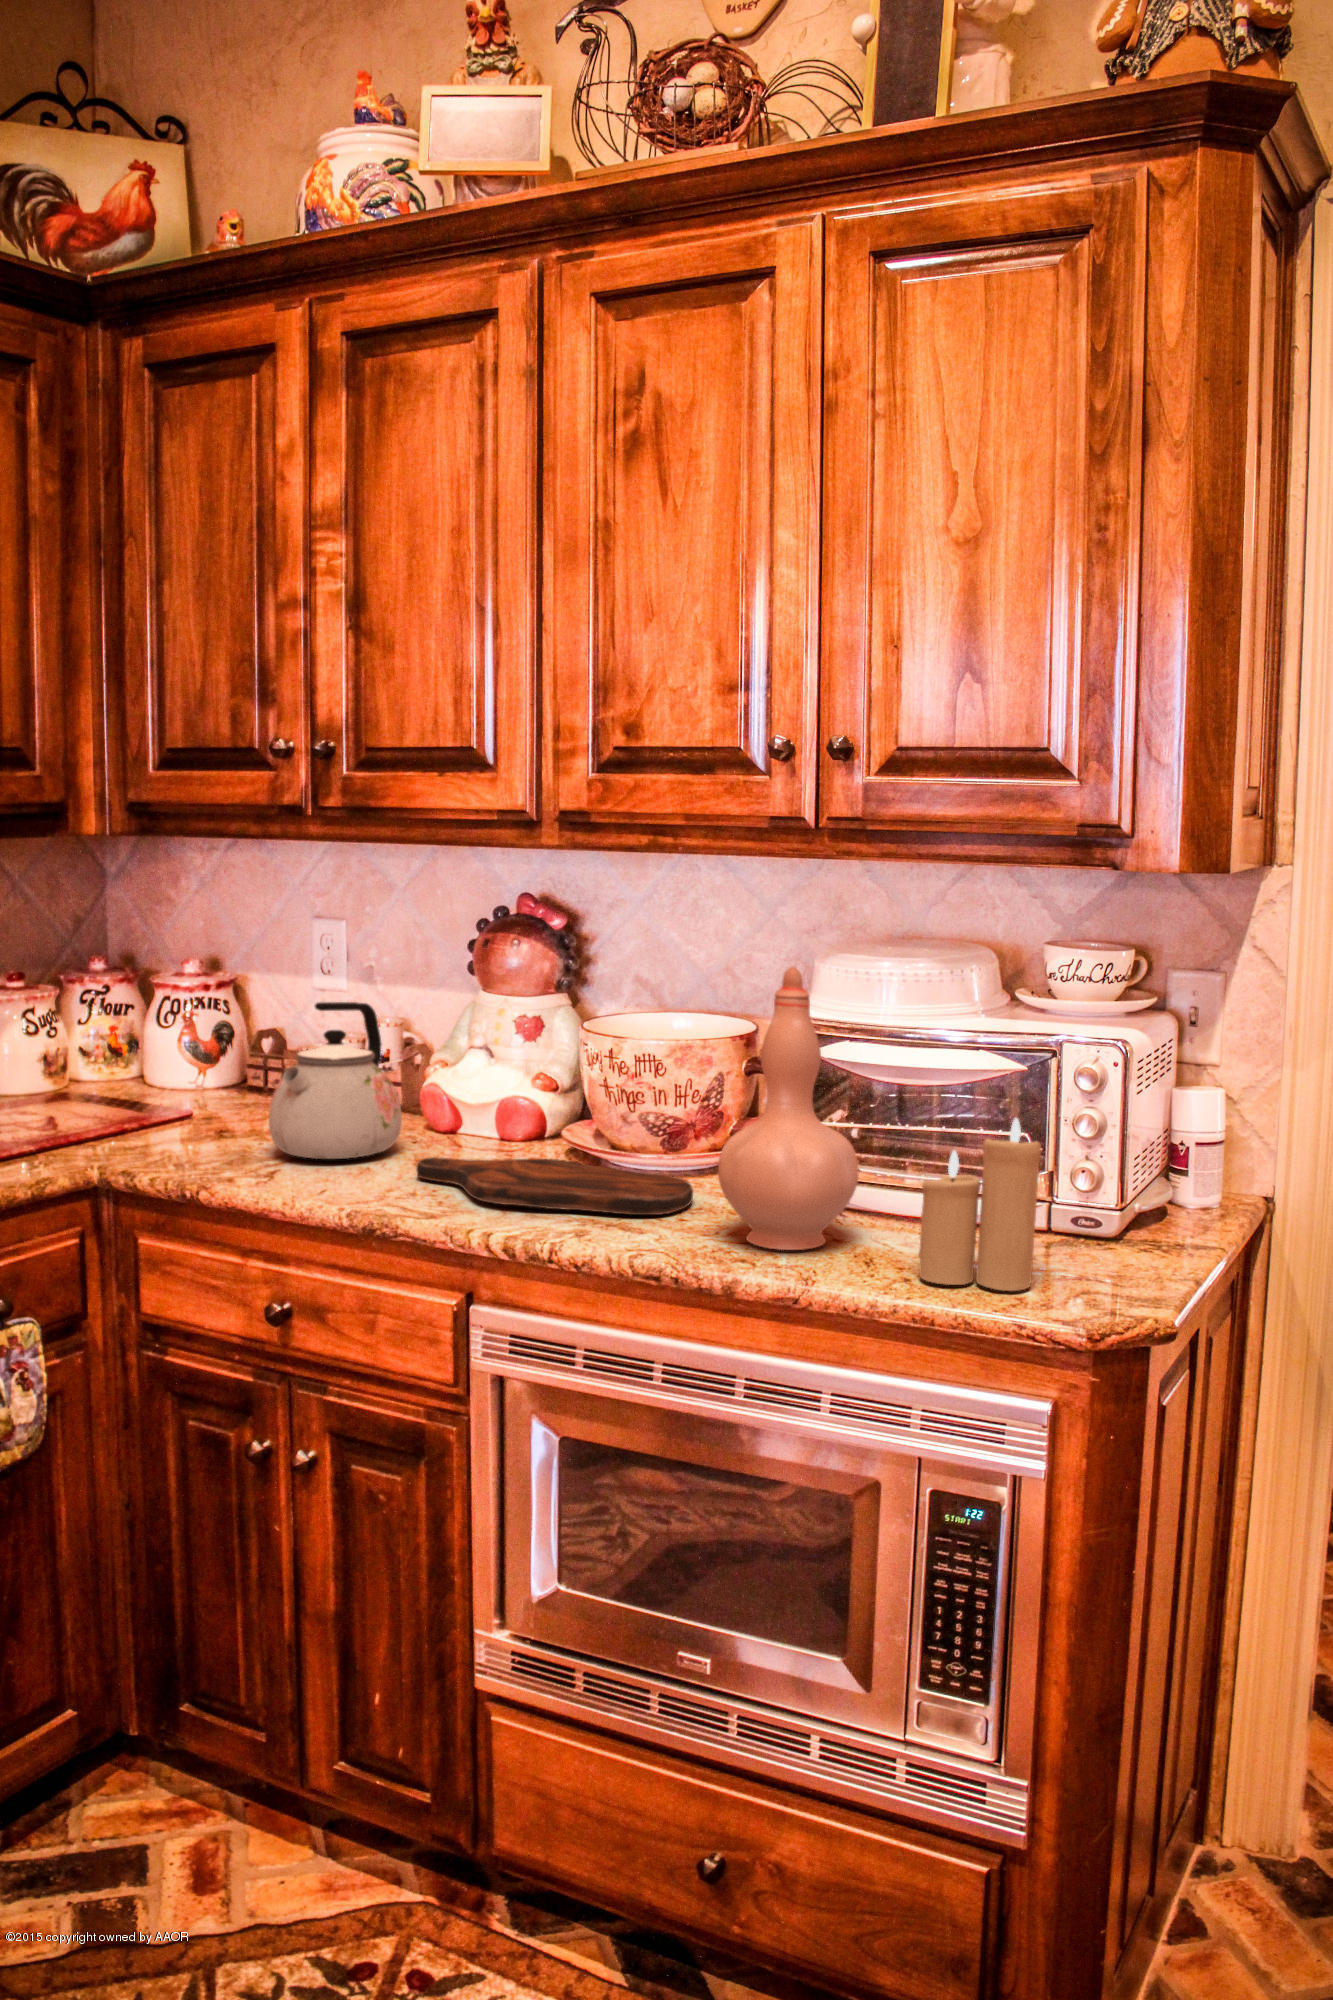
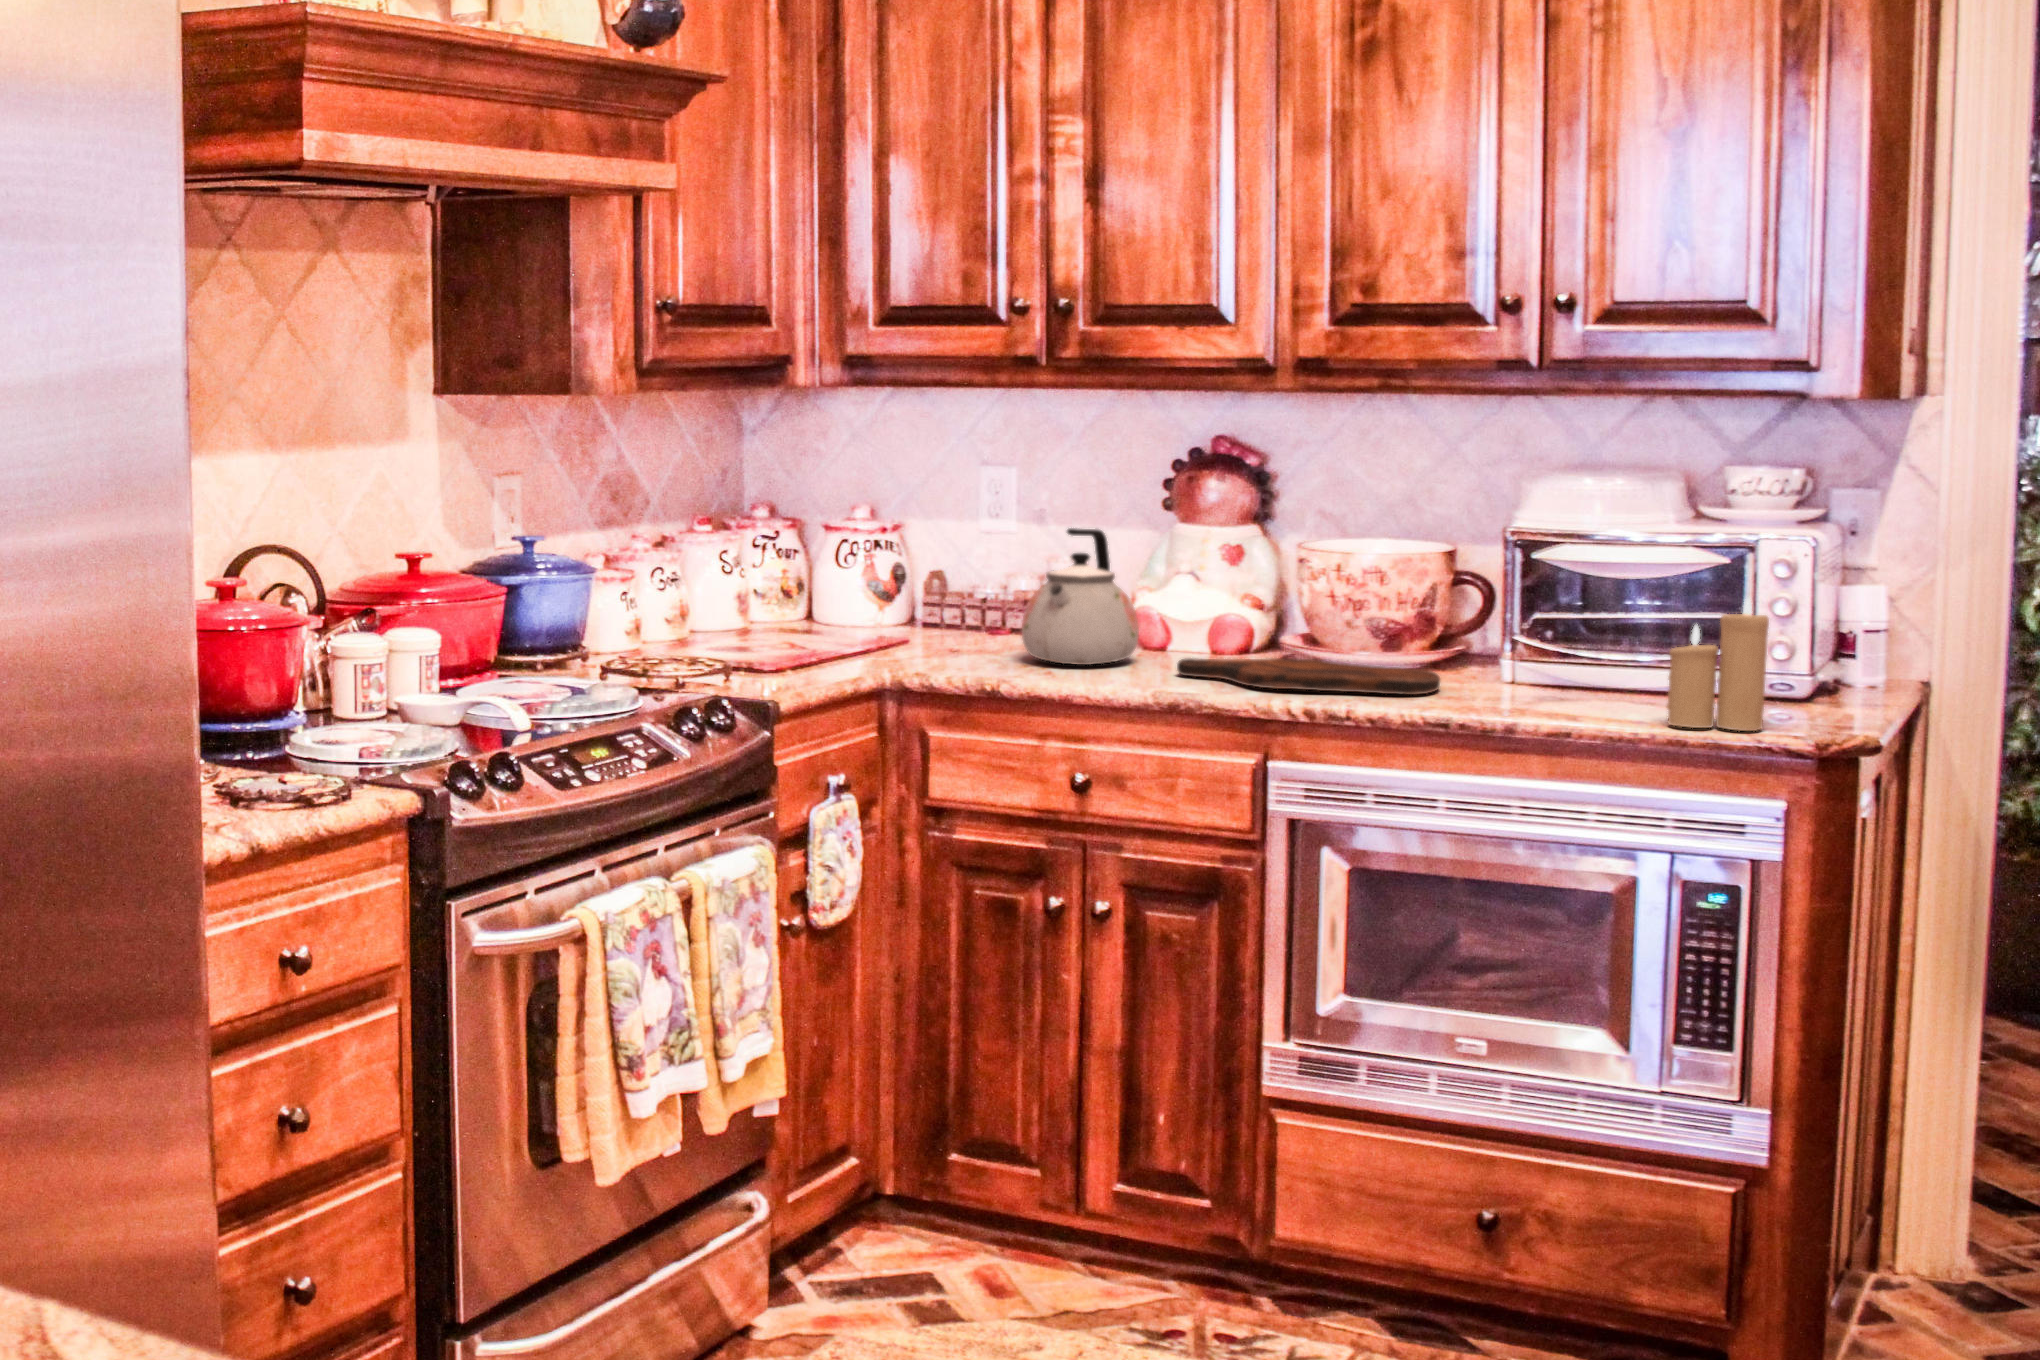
vase: present [718,966,858,1250] -> none [1482,485,1604,712]

